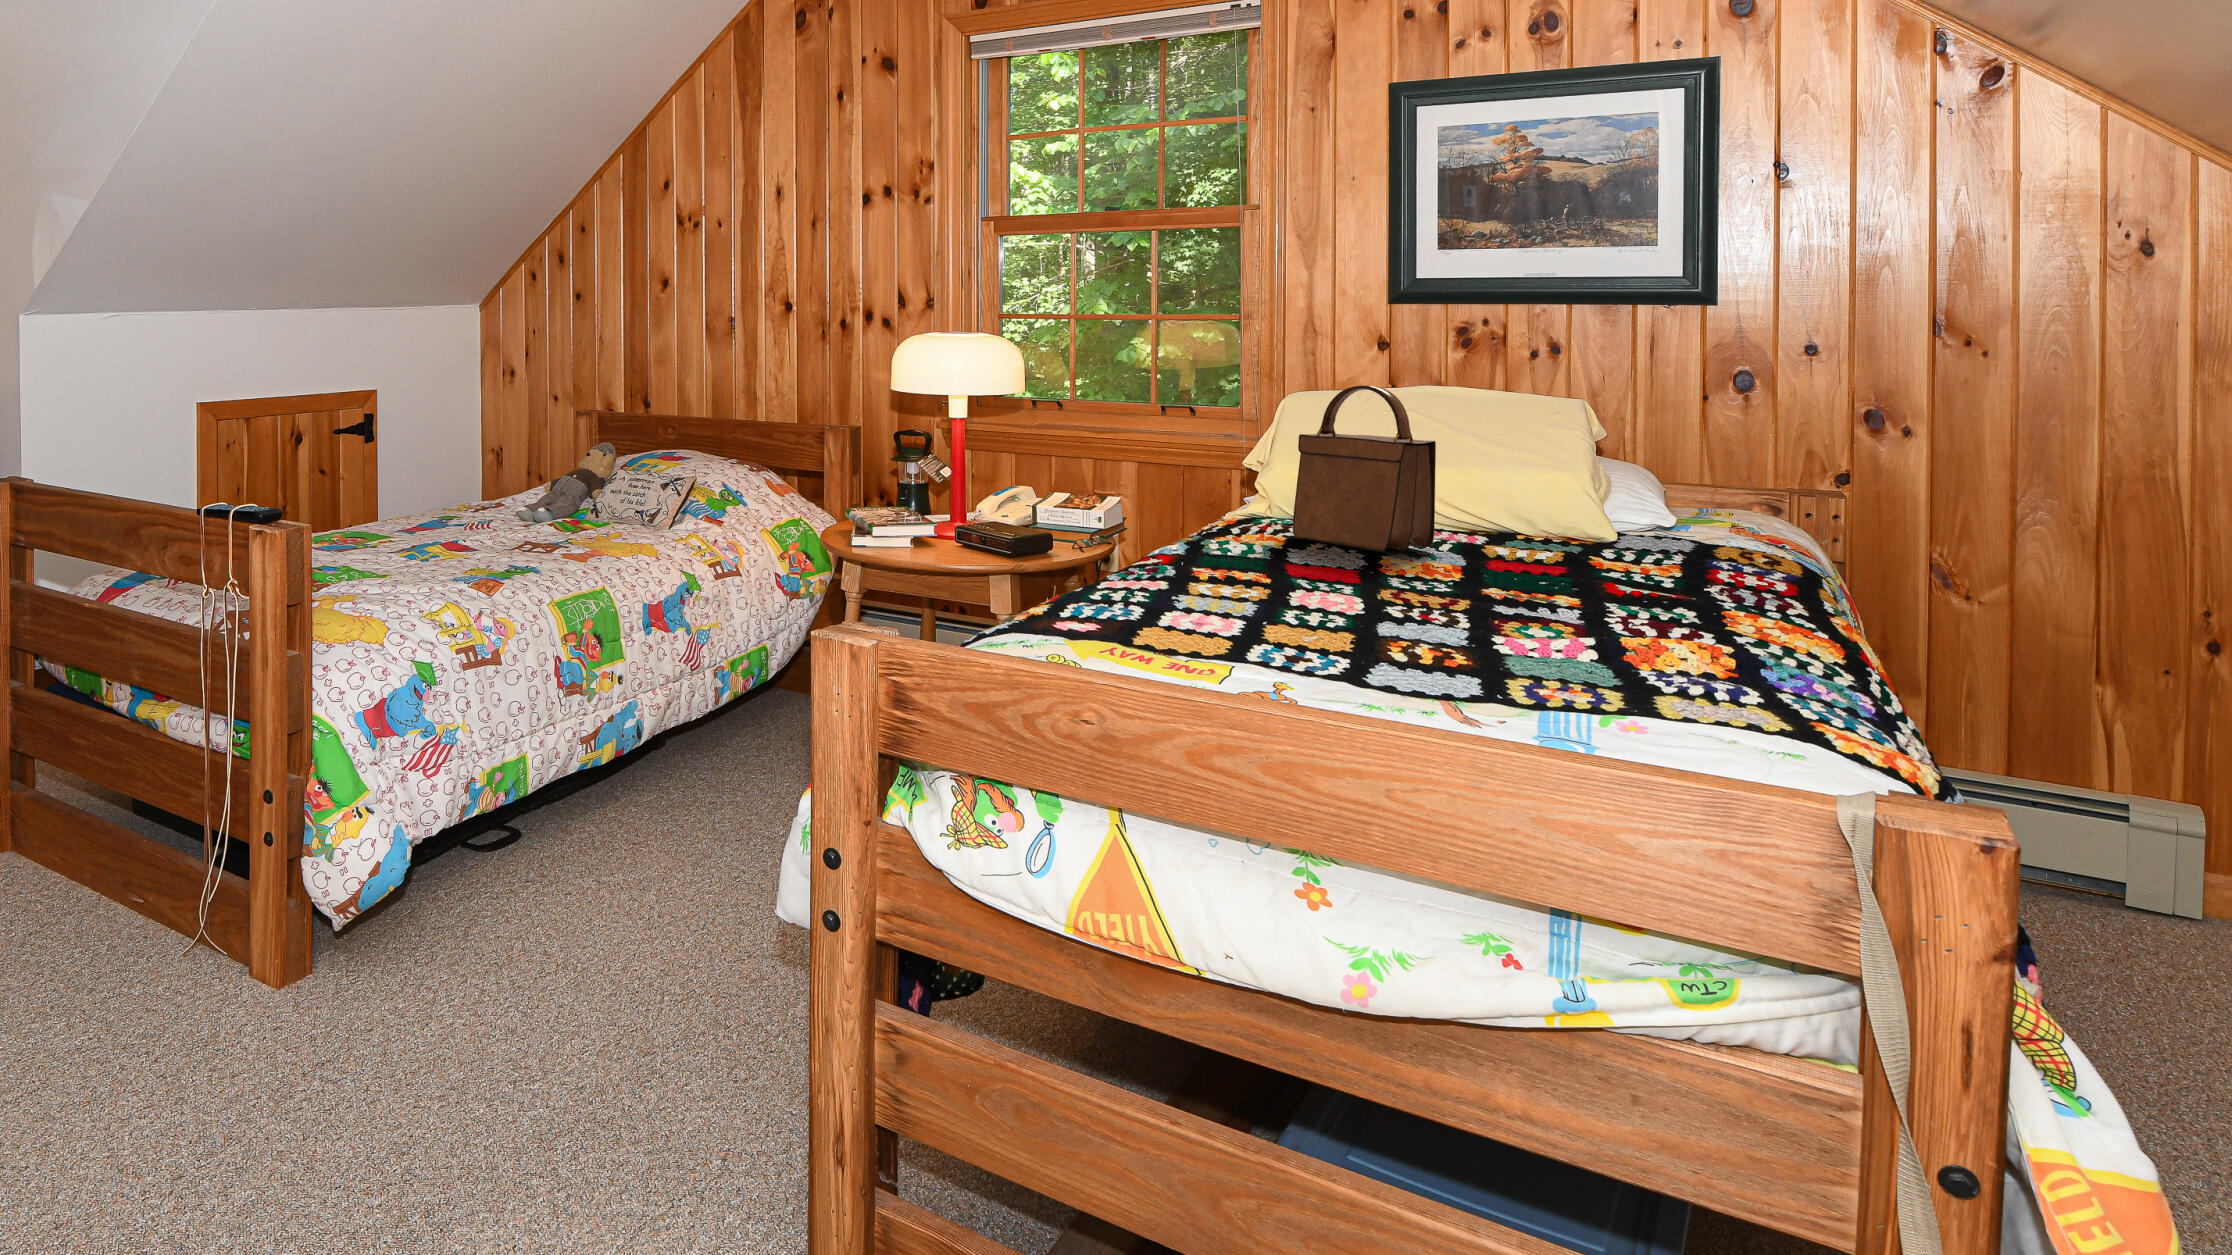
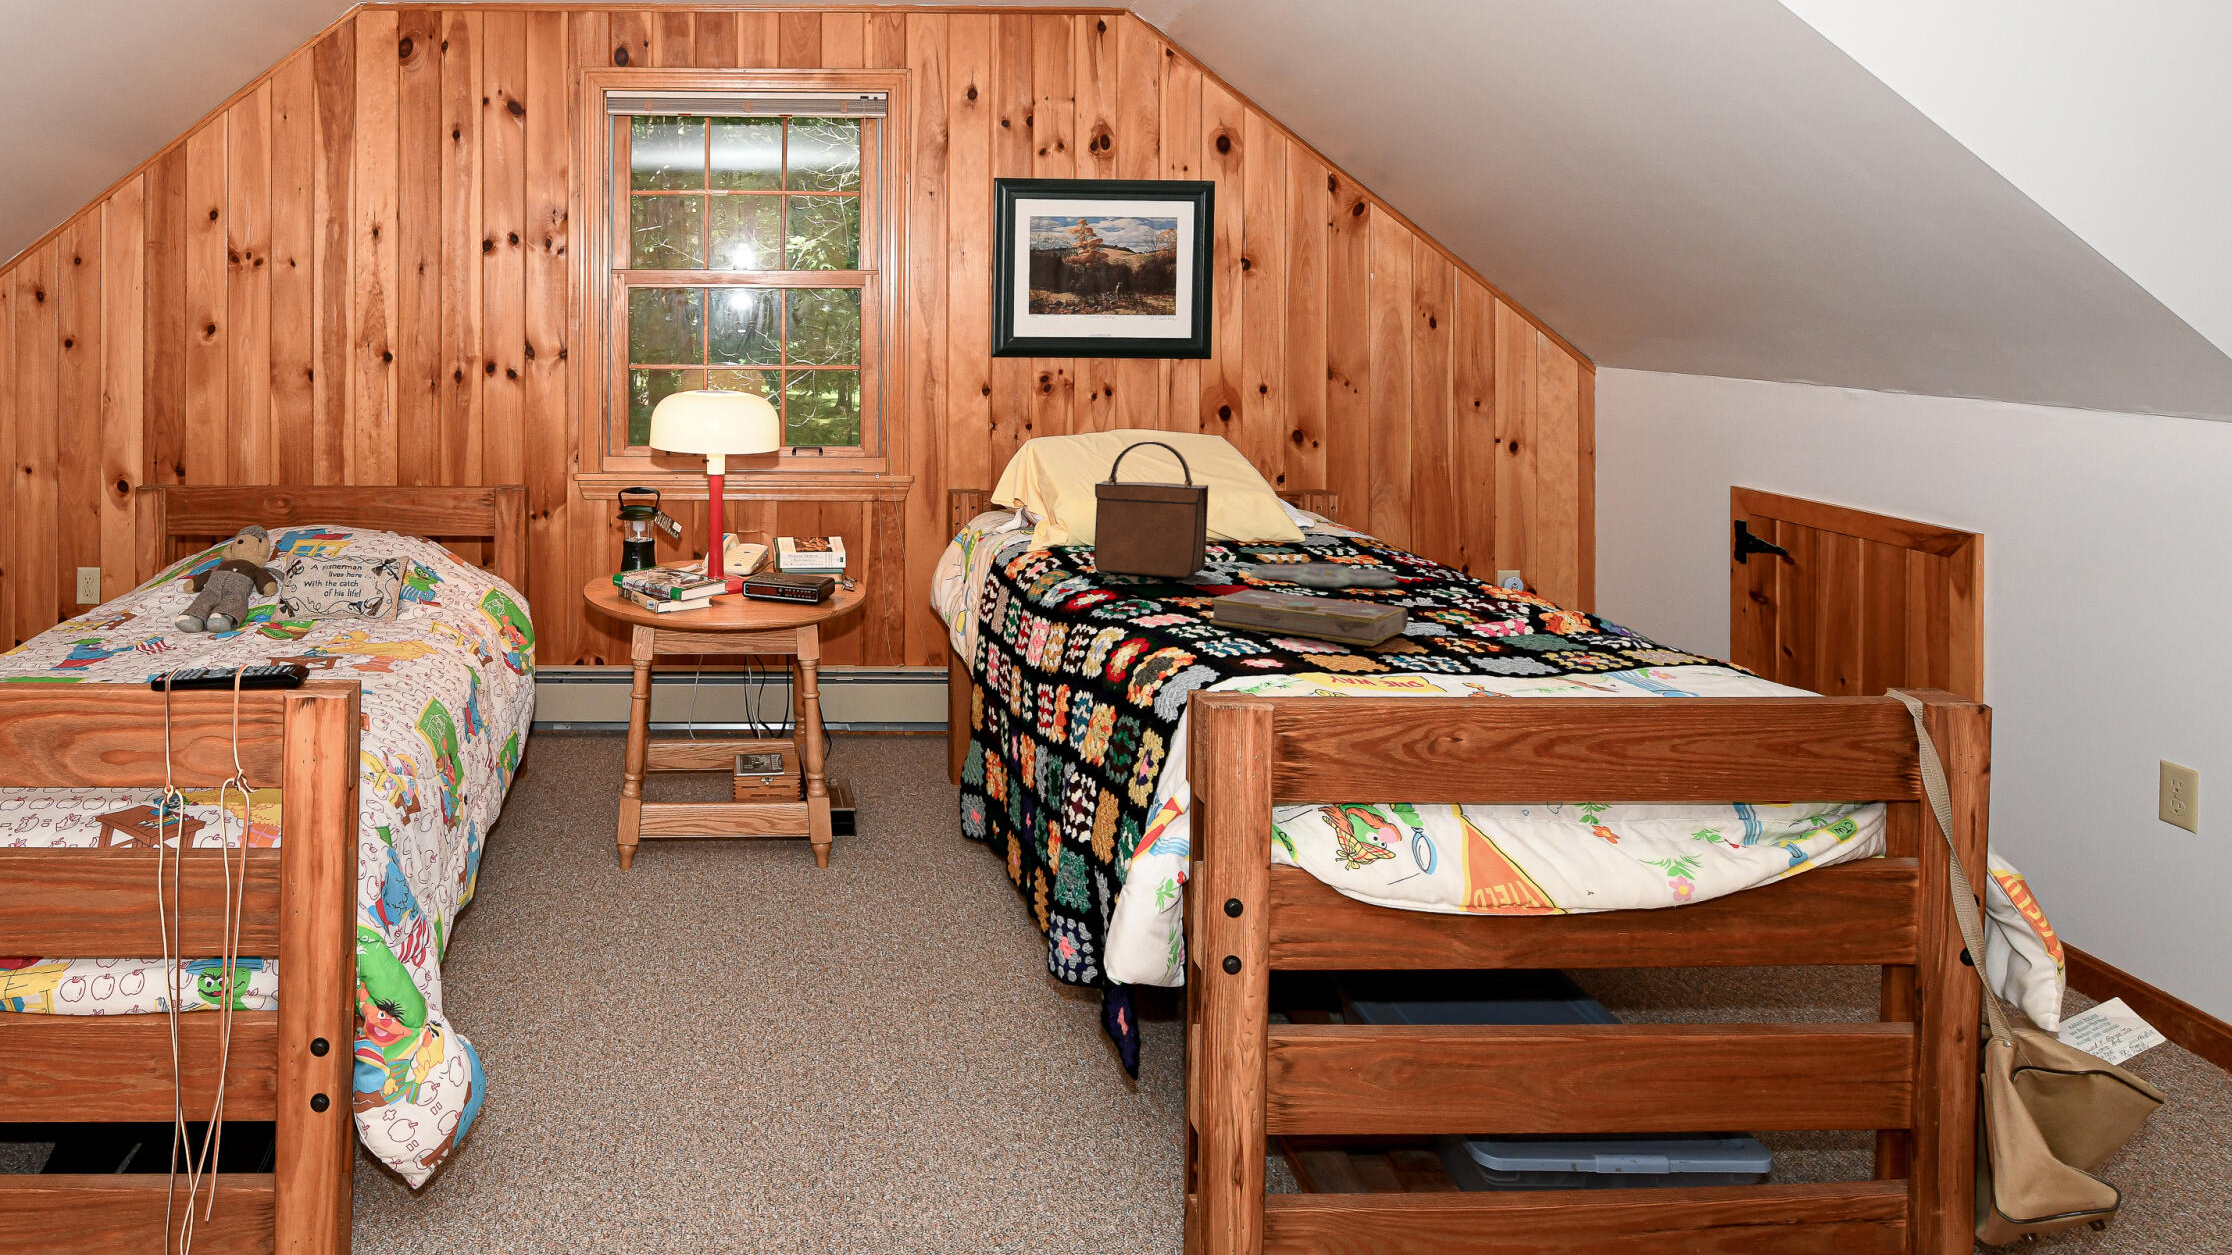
board game: none [1500,548,1723,585] -> present [1250,563,1397,588]
book: none [1267,564,1516,639] -> present [1209,590,1408,646]

